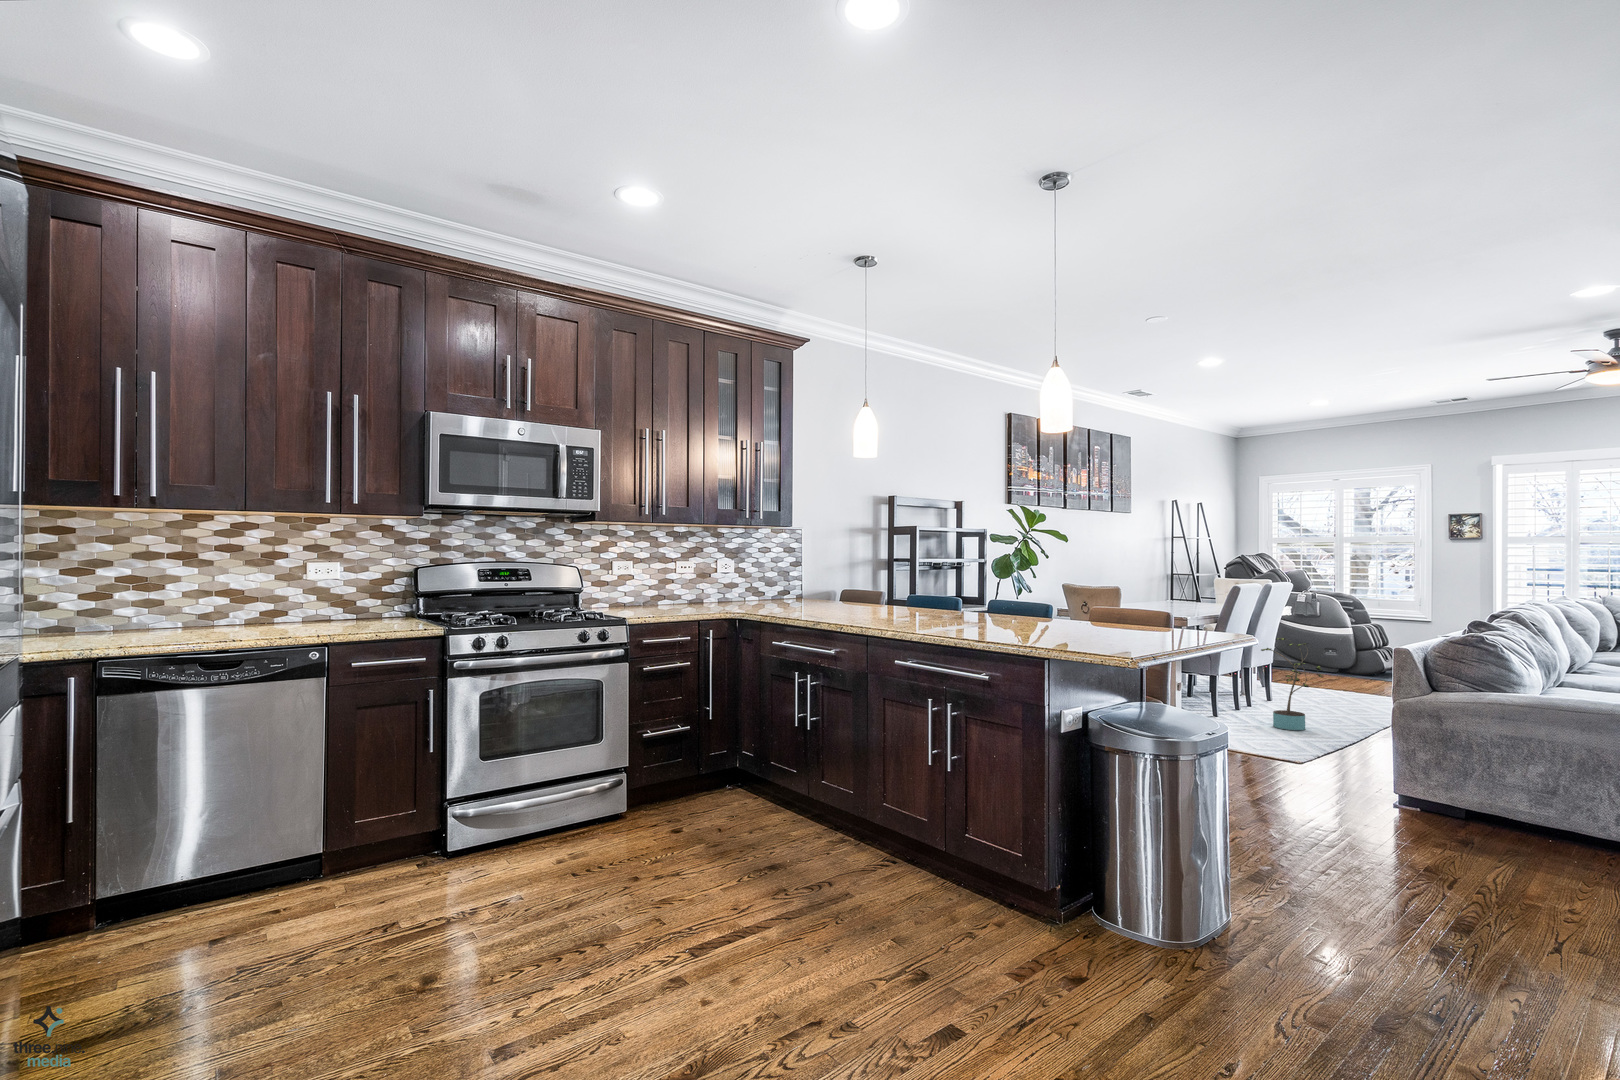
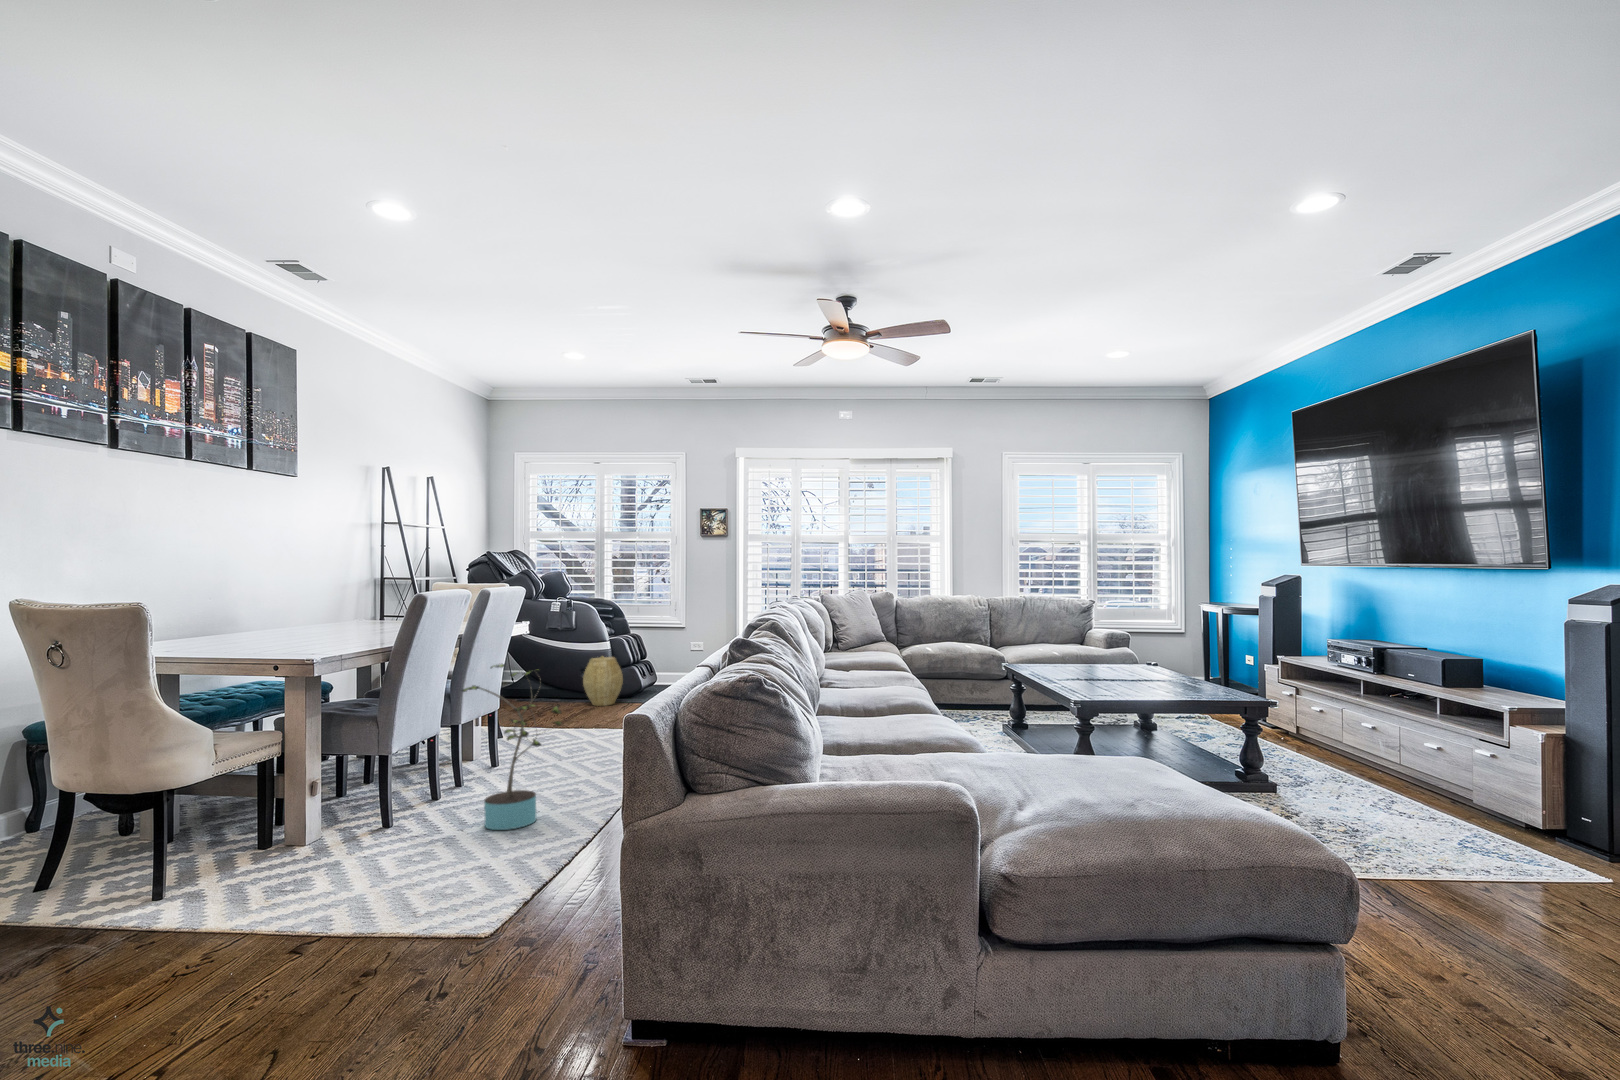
woven basket: none [1327,640,1364,678] -> present [583,656,623,706]

